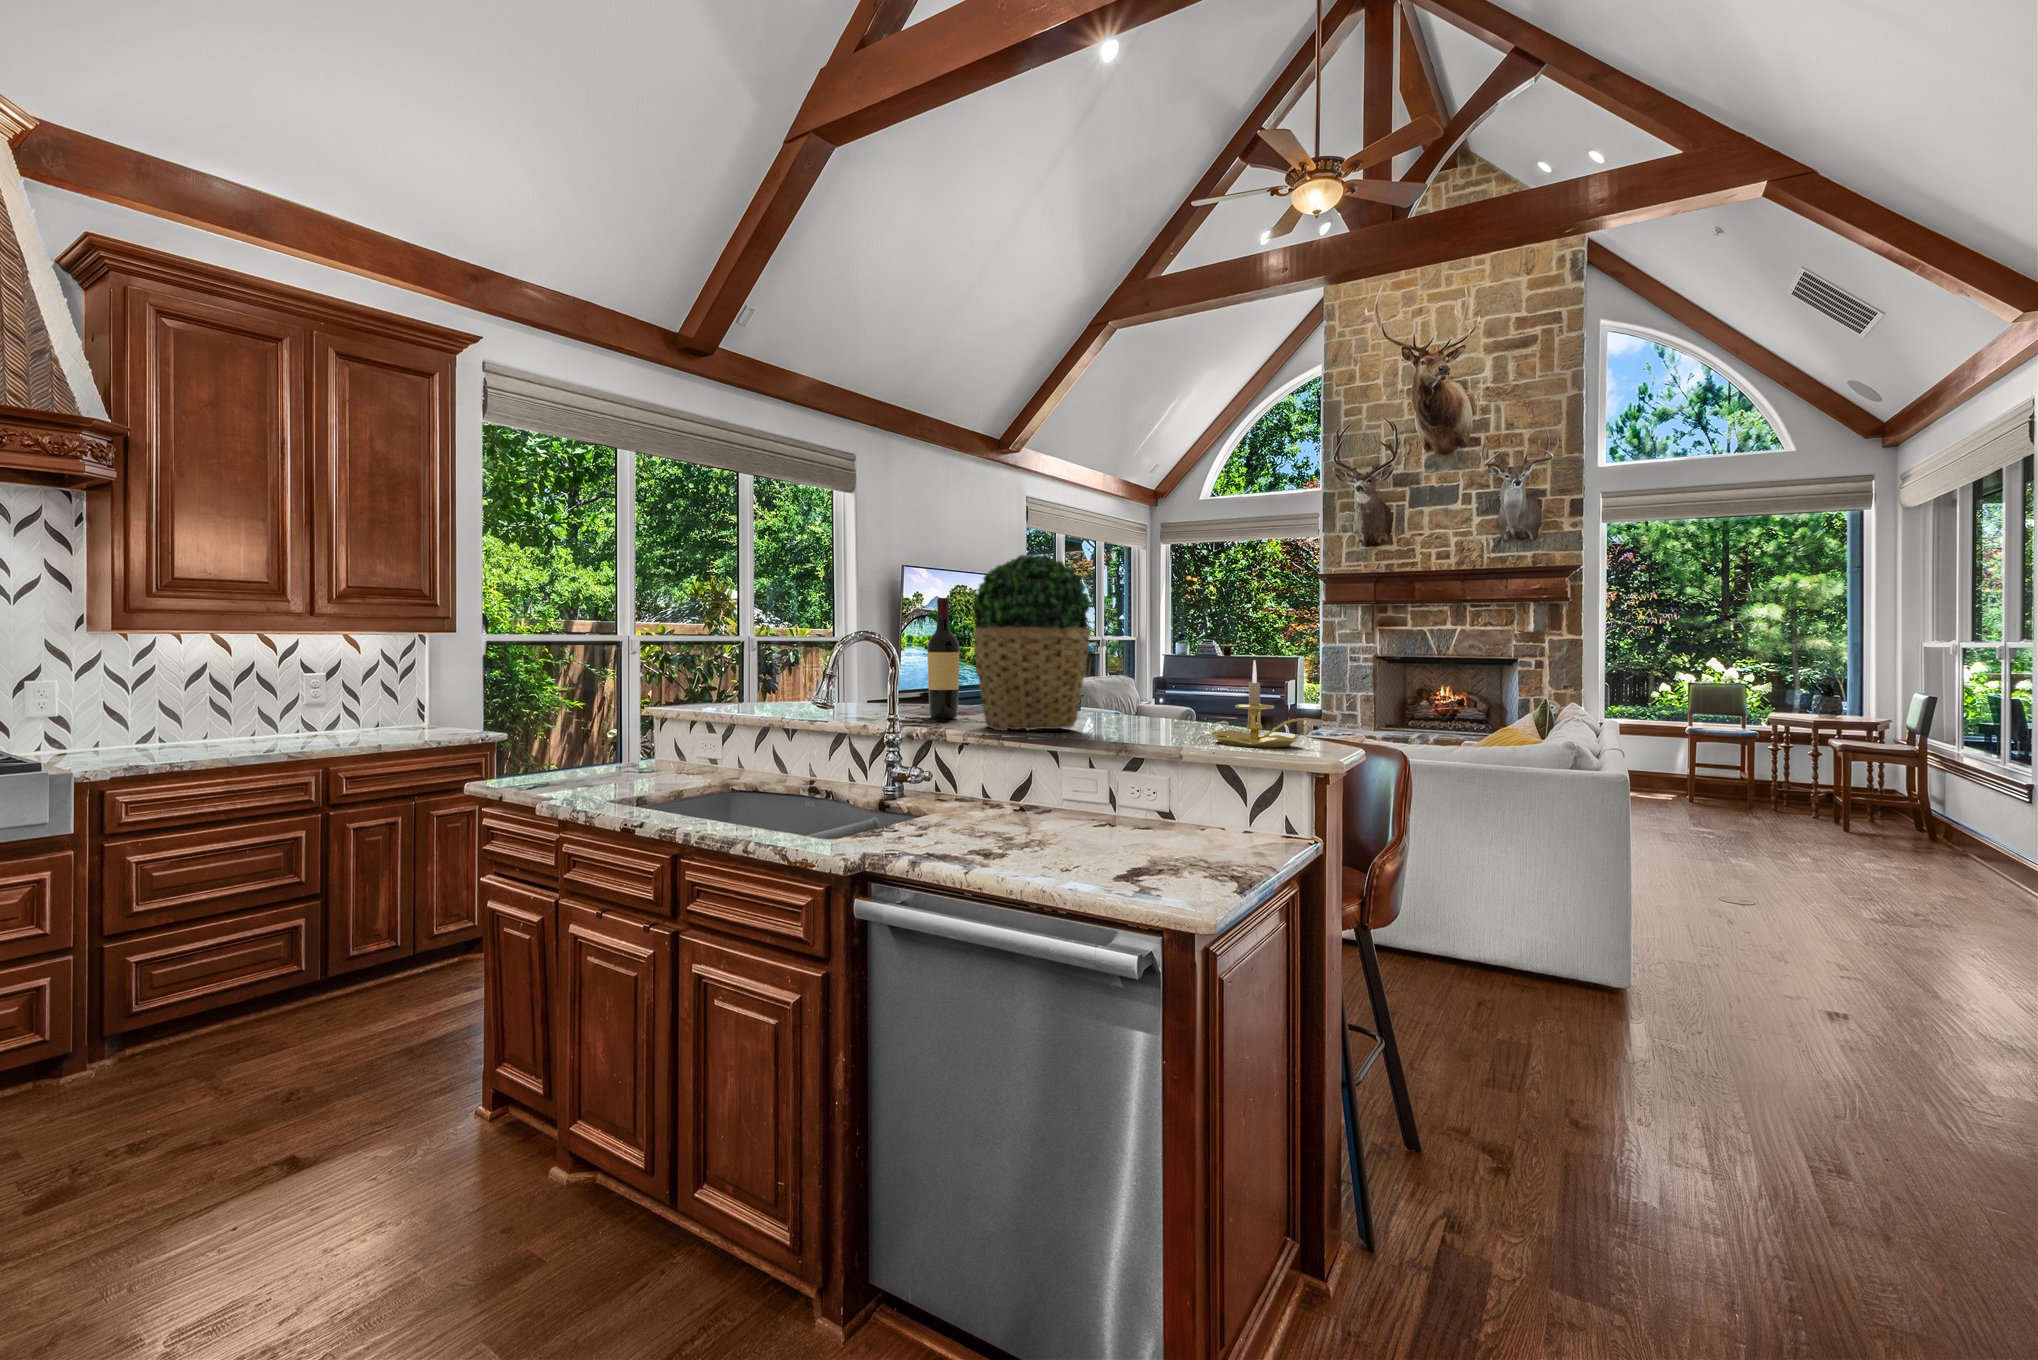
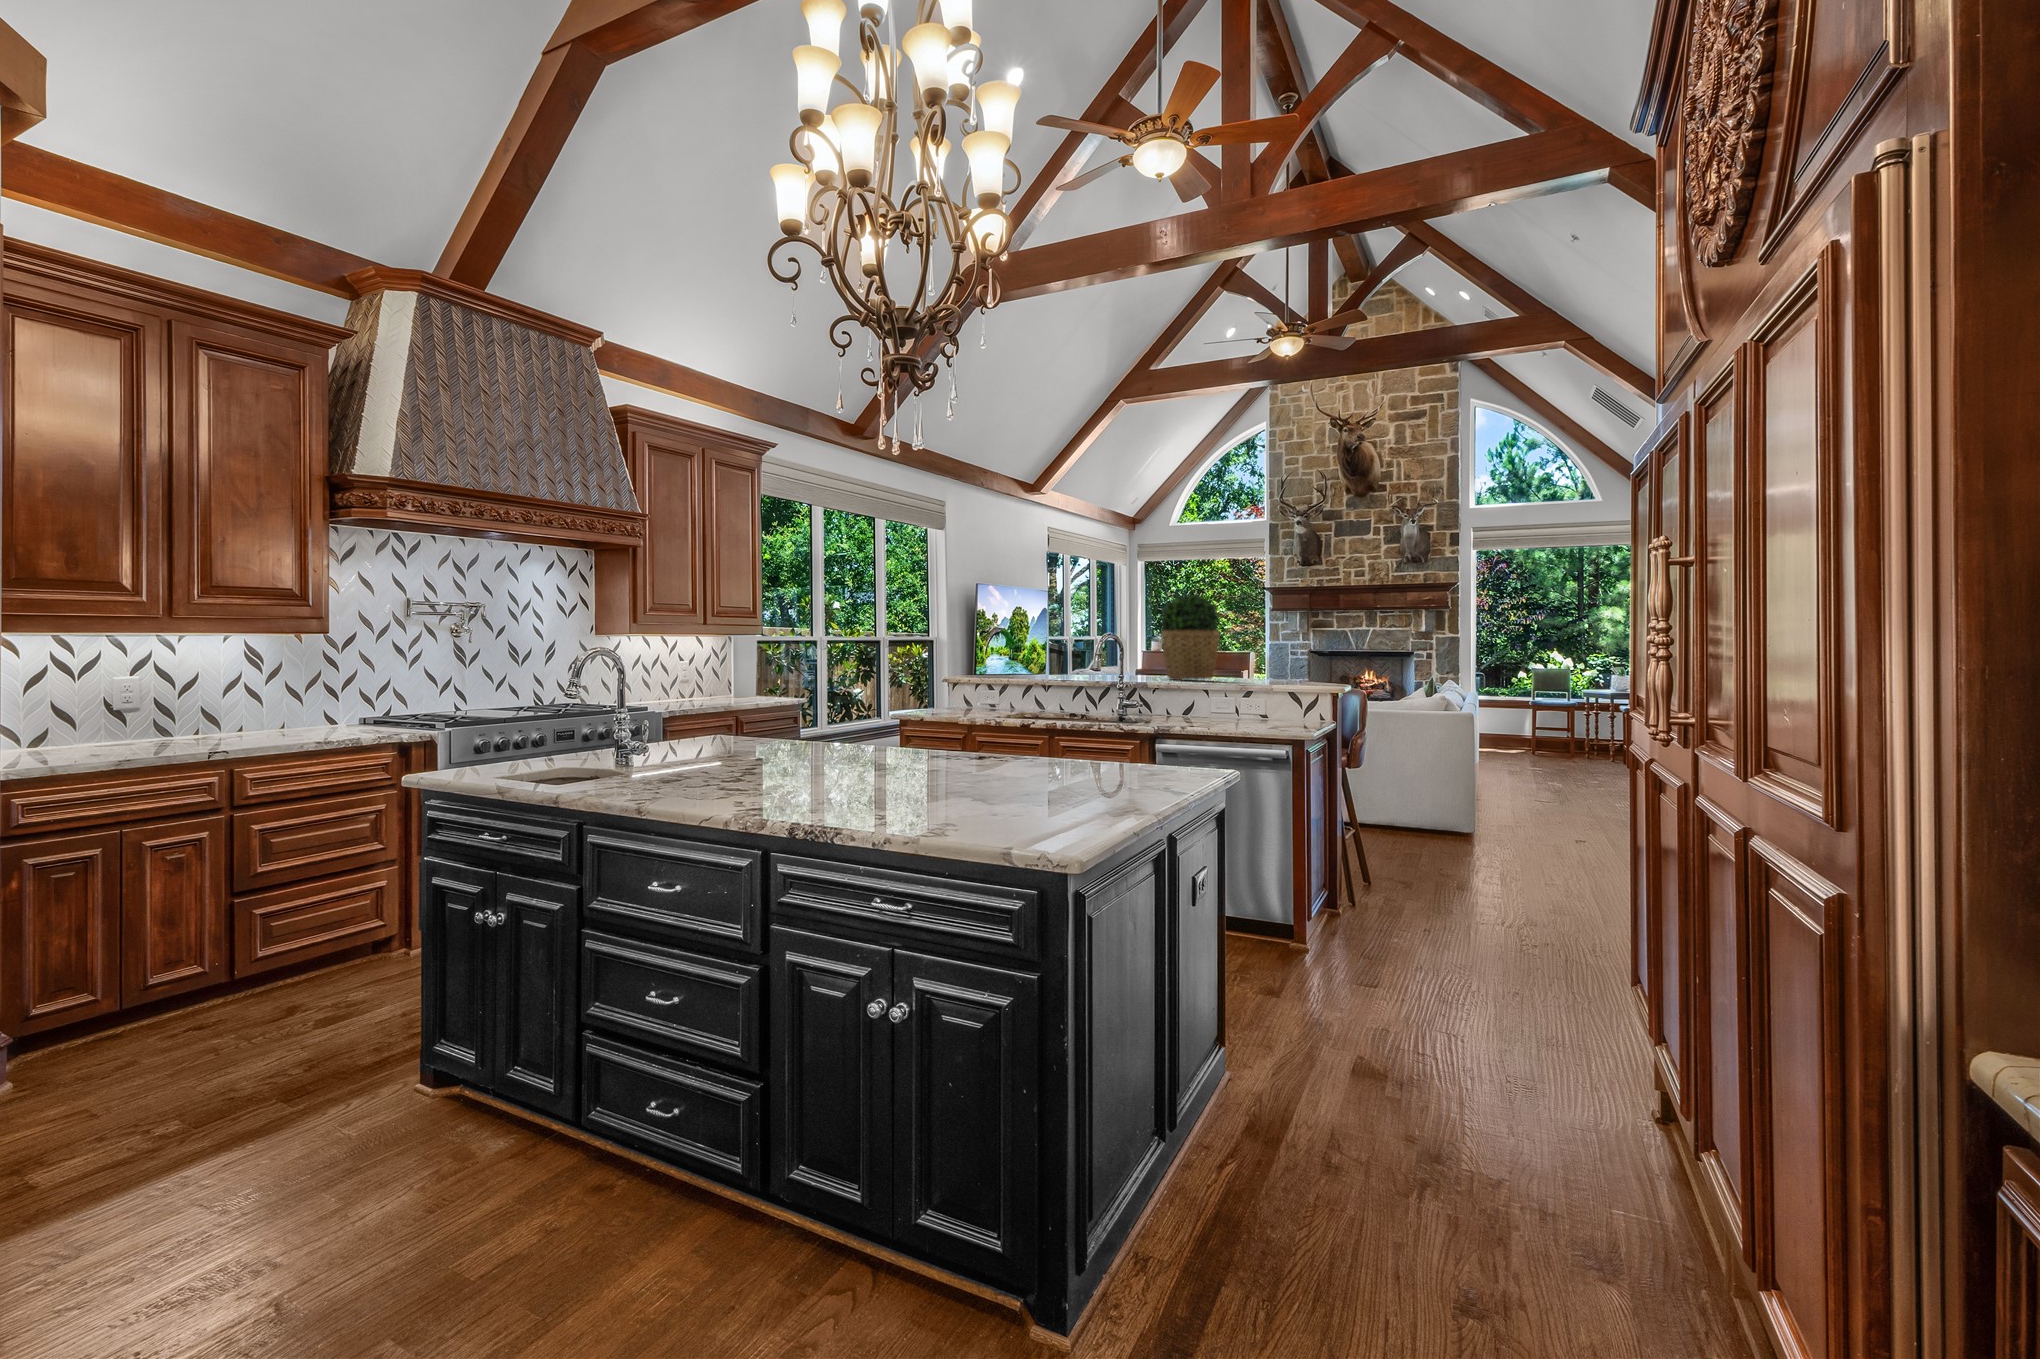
wine bottle: present [927,598,959,719] -> none [1125,615,1142,678]
candle holder: present [1212,660,1313,747] -> none [1281,645,1328,684]

